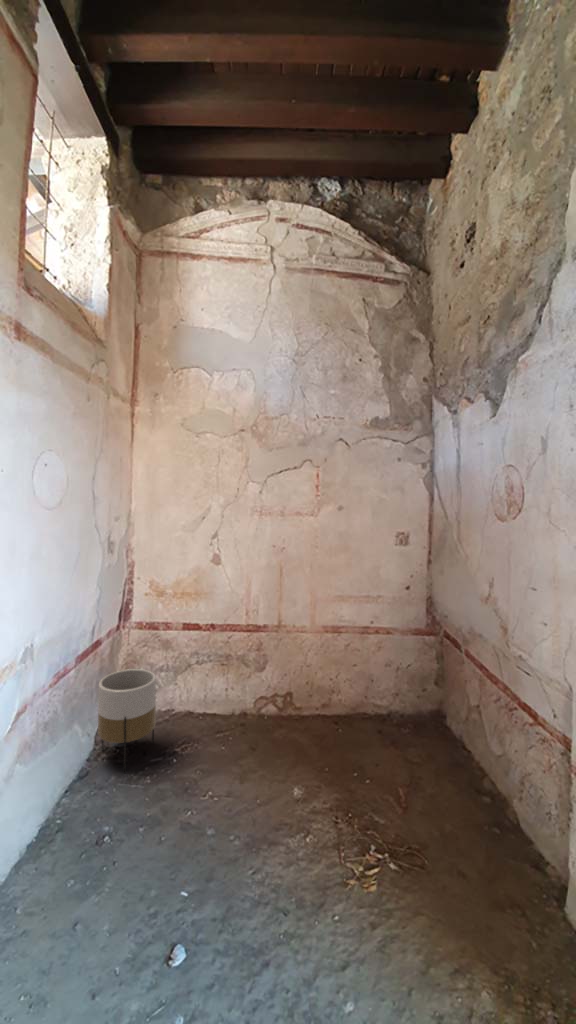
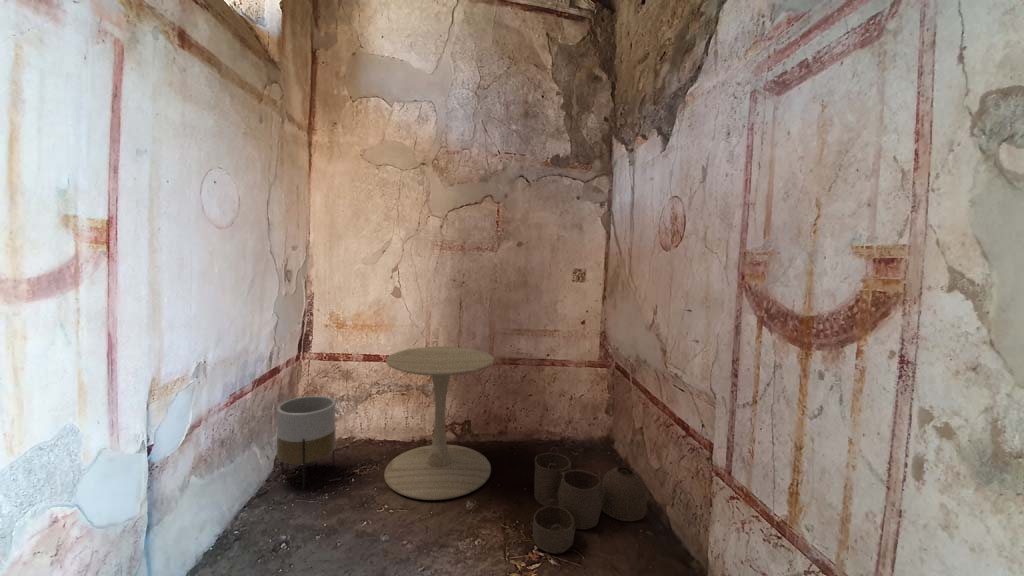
pedestal table: none [205,616,318,785] -> present [384,347,495,500]
woven basket: none [364,728,491,855] -> present [533,447,648,553]

